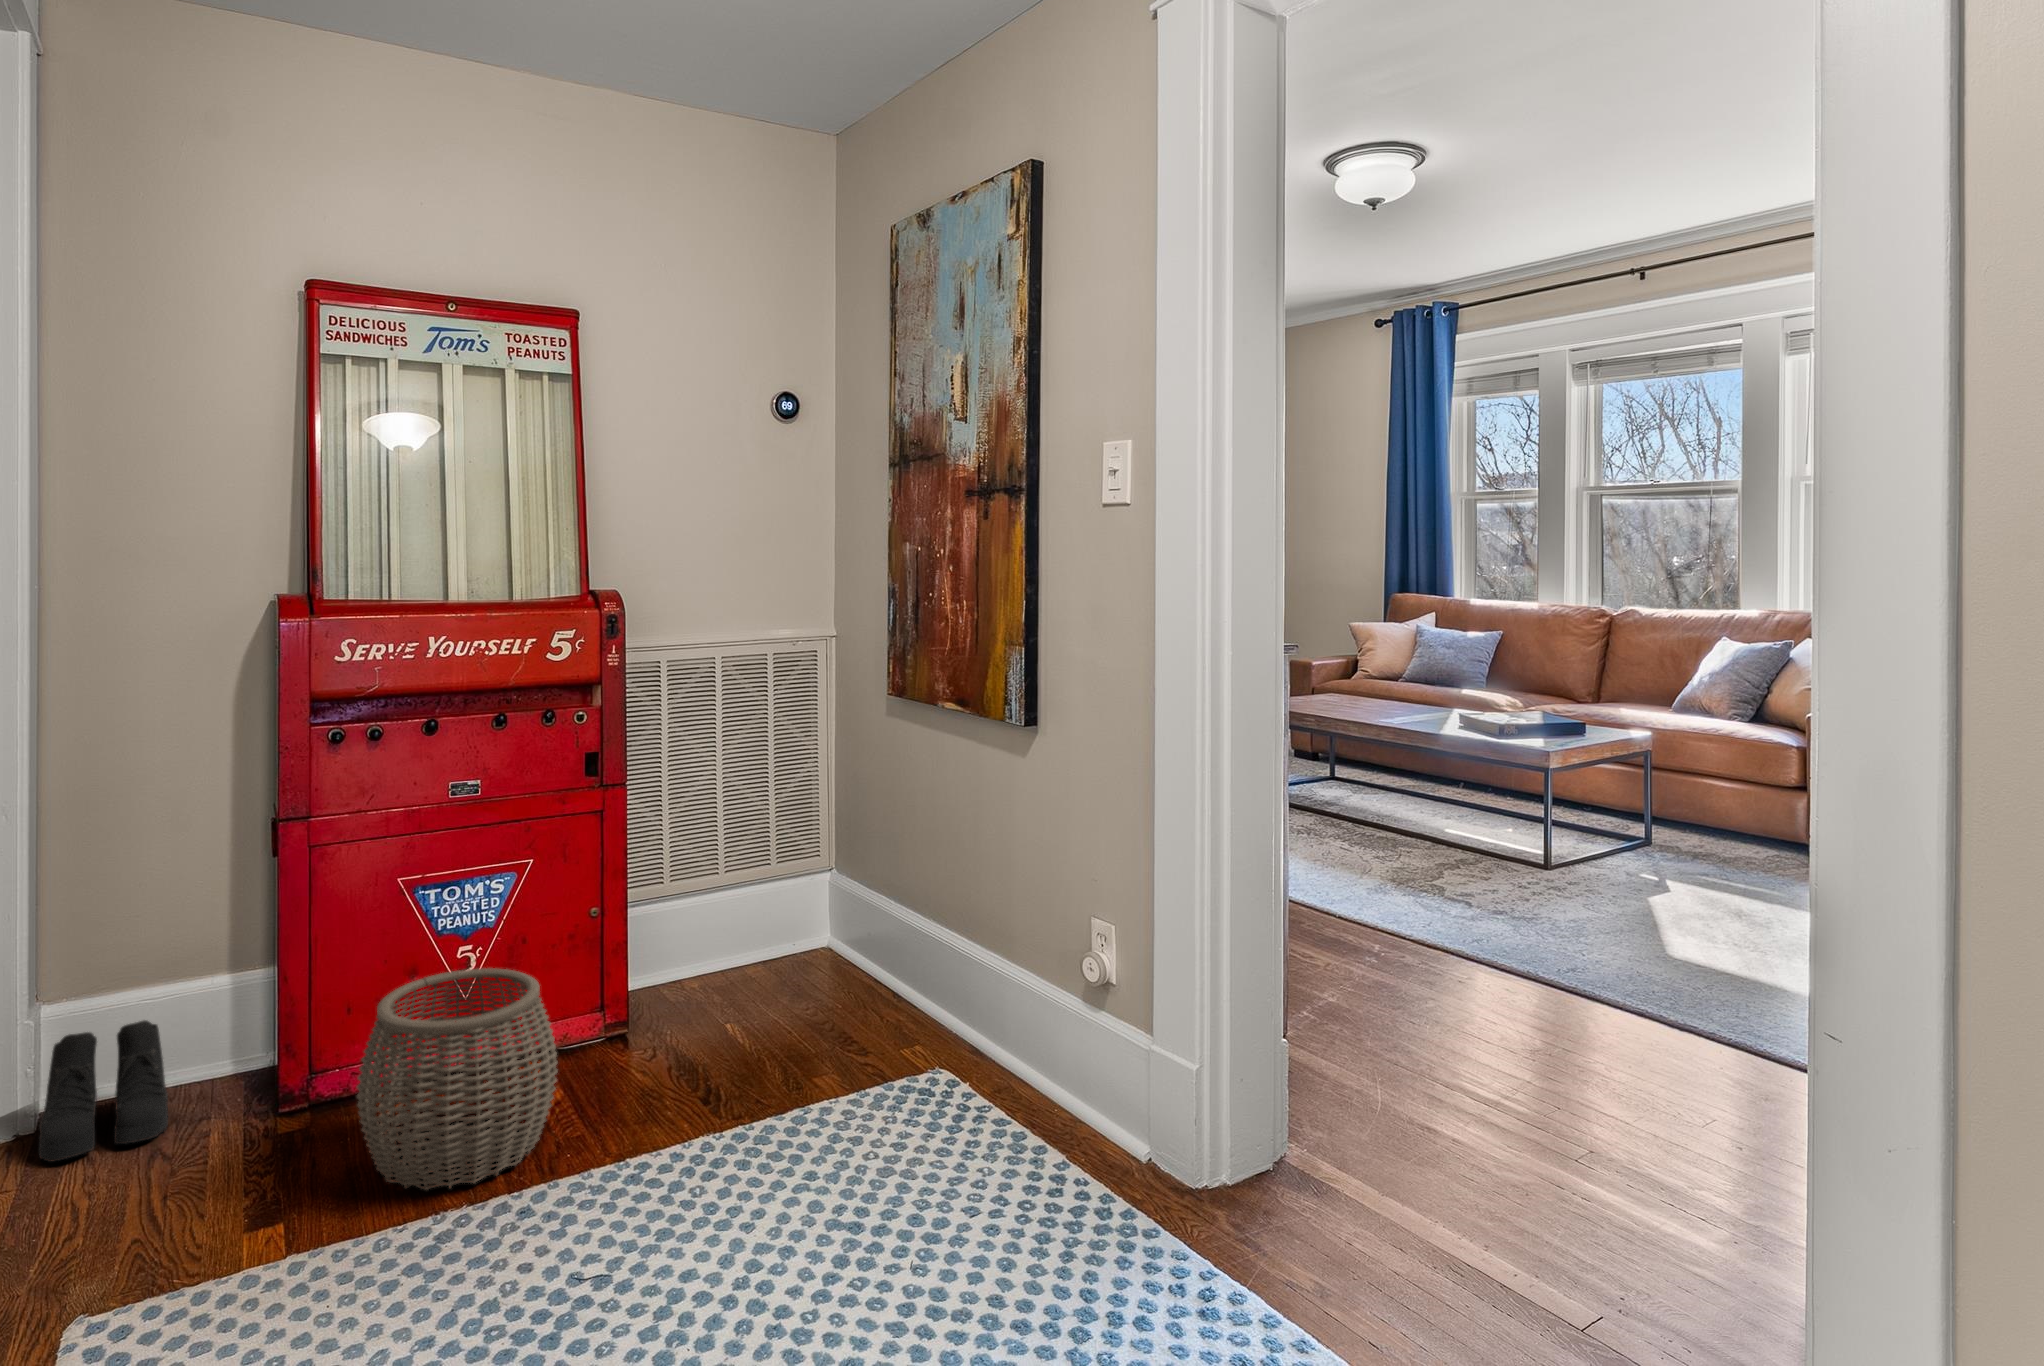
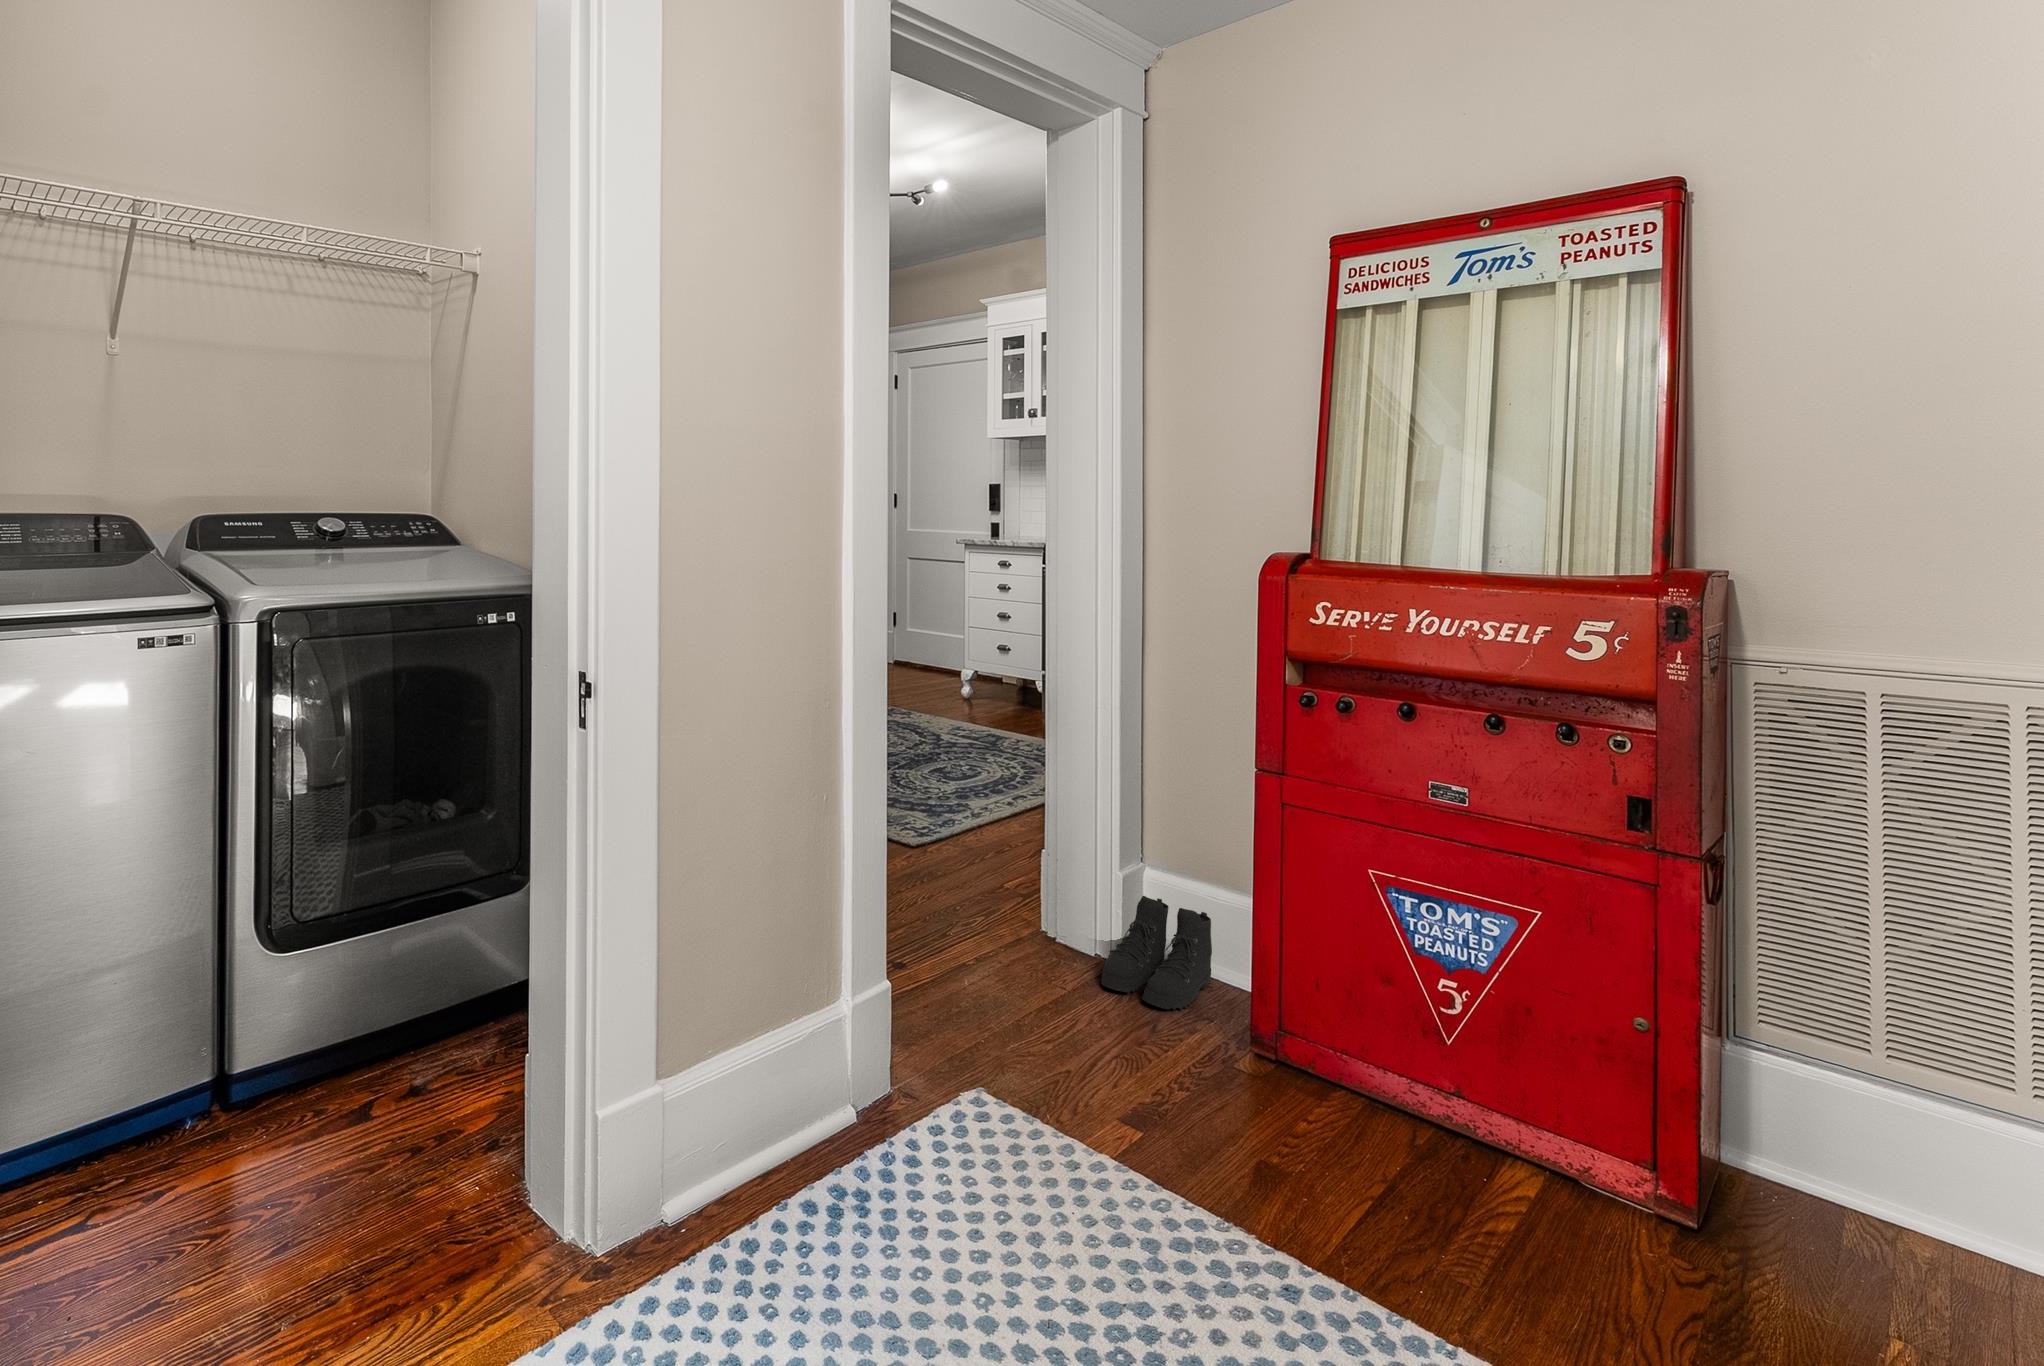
woven basket: present [357,968,558,1190] -> none [1216,978,1454,1248]

